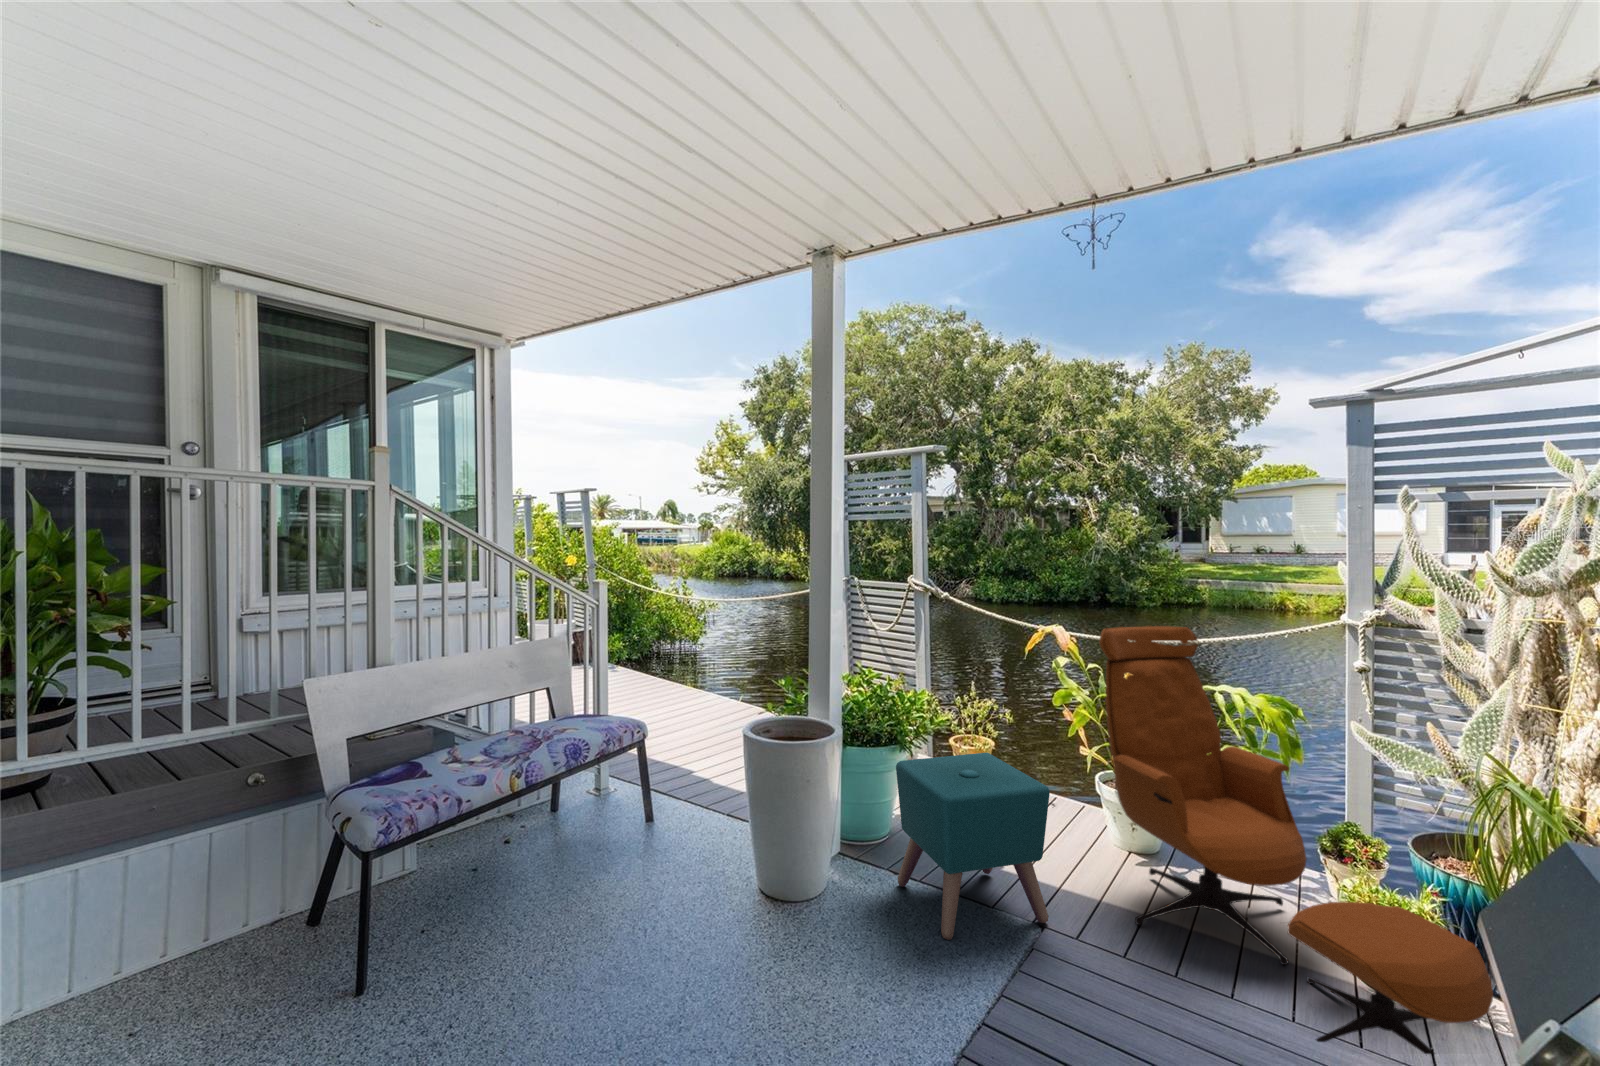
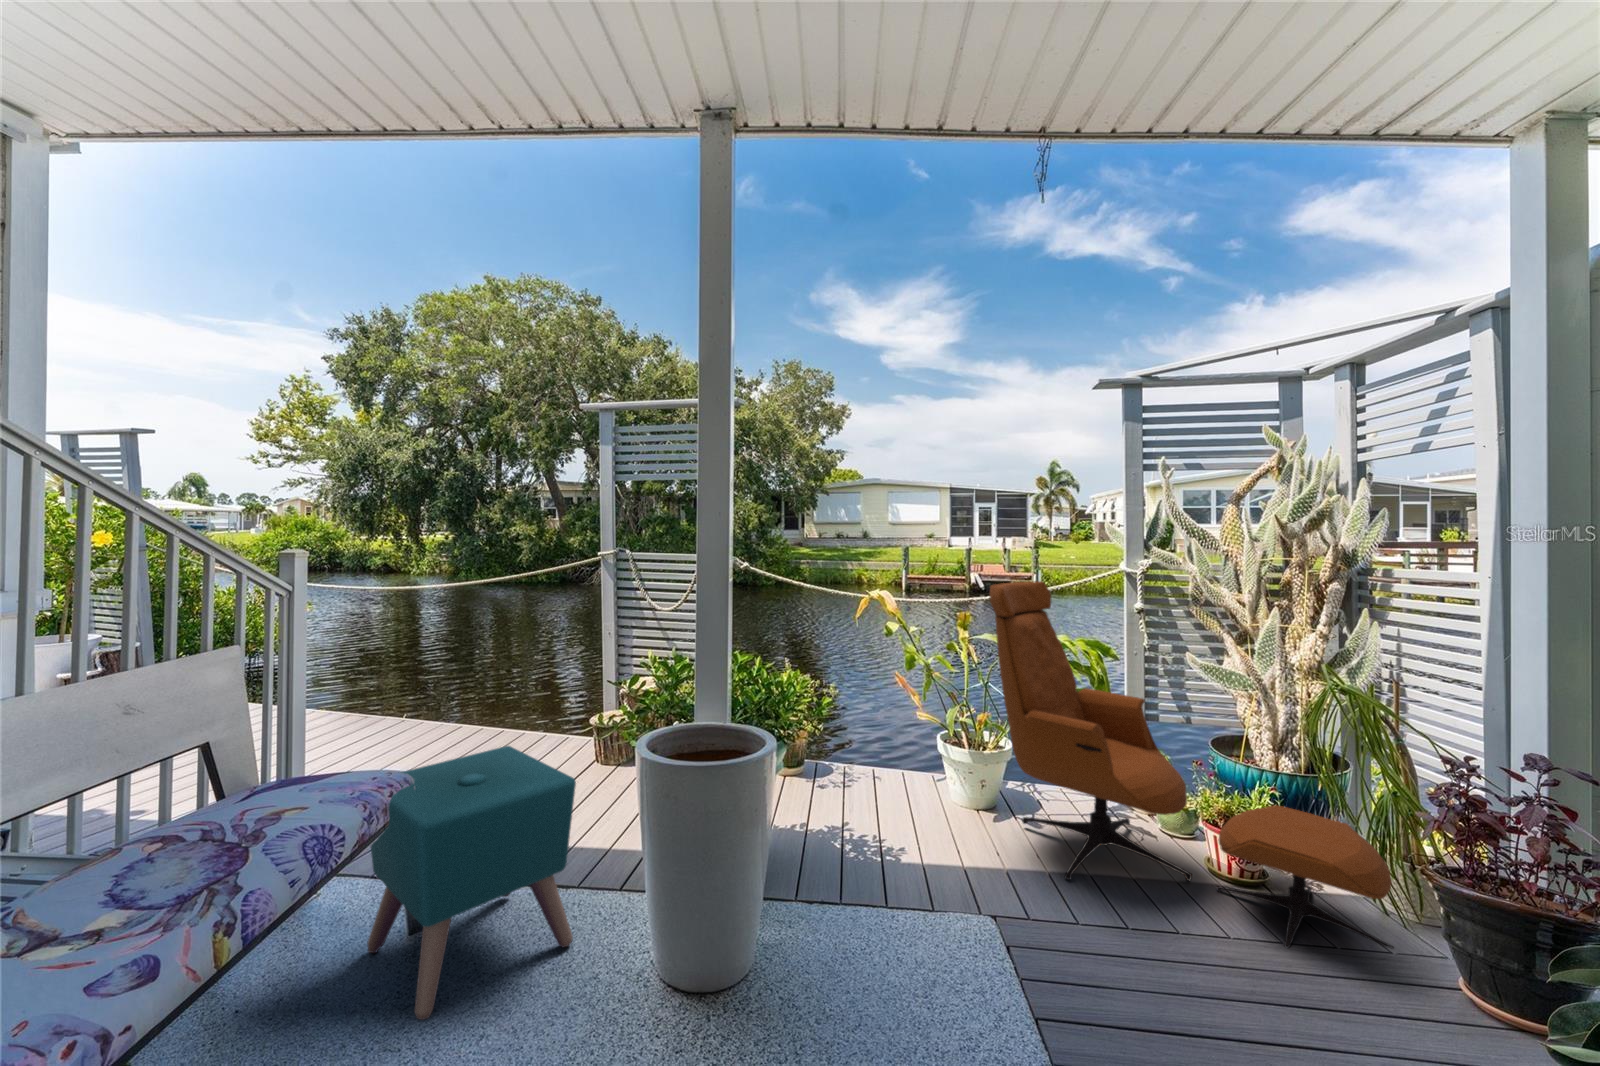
ottoman: present [896,752,1050,940] -> present [368,746,576,1020]

